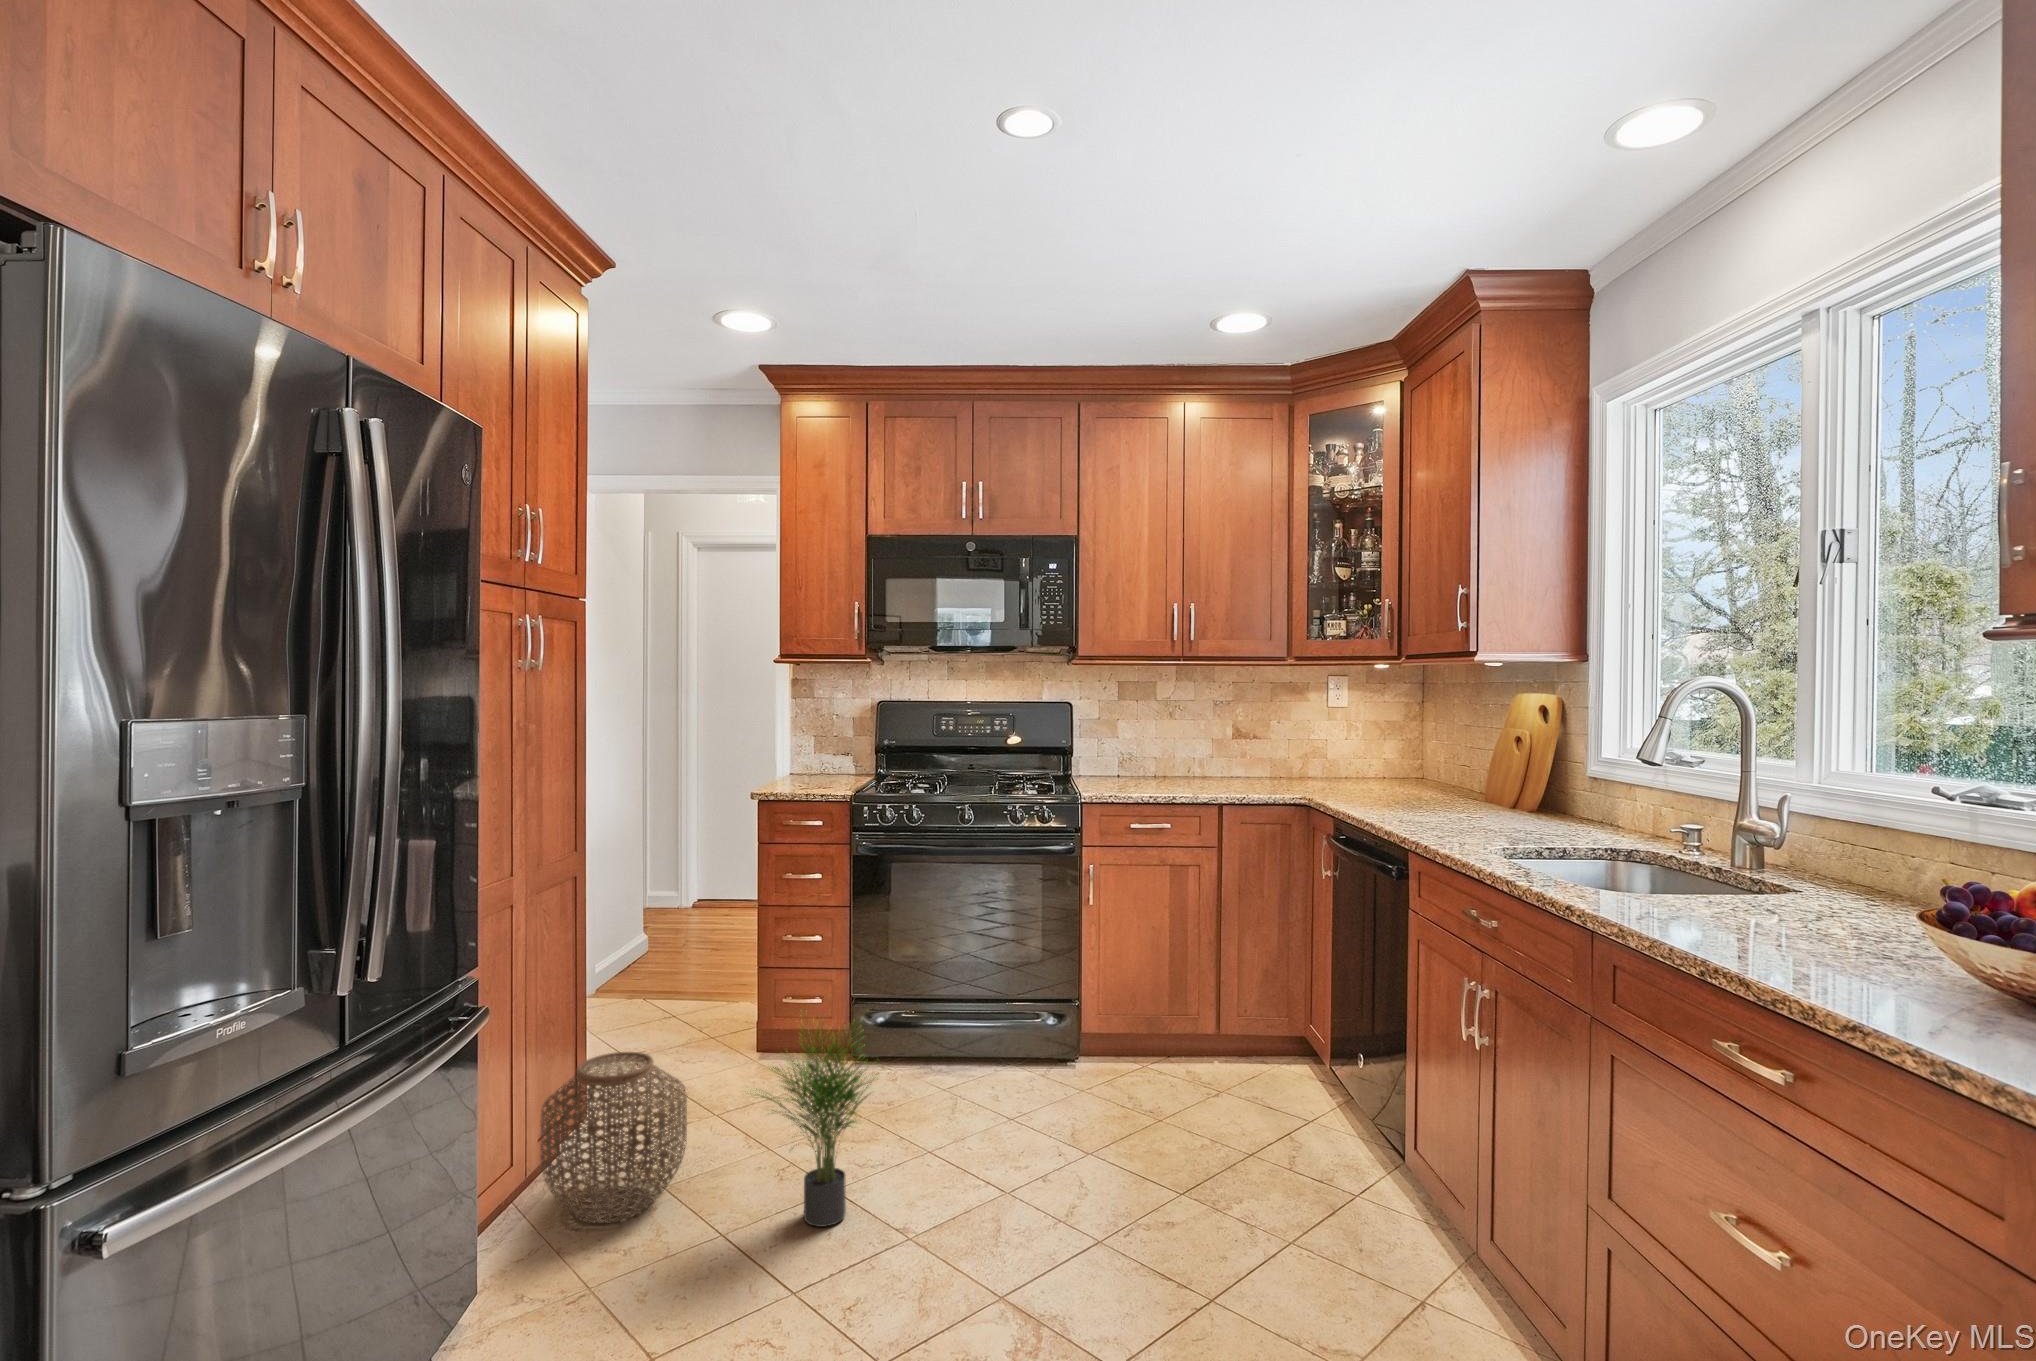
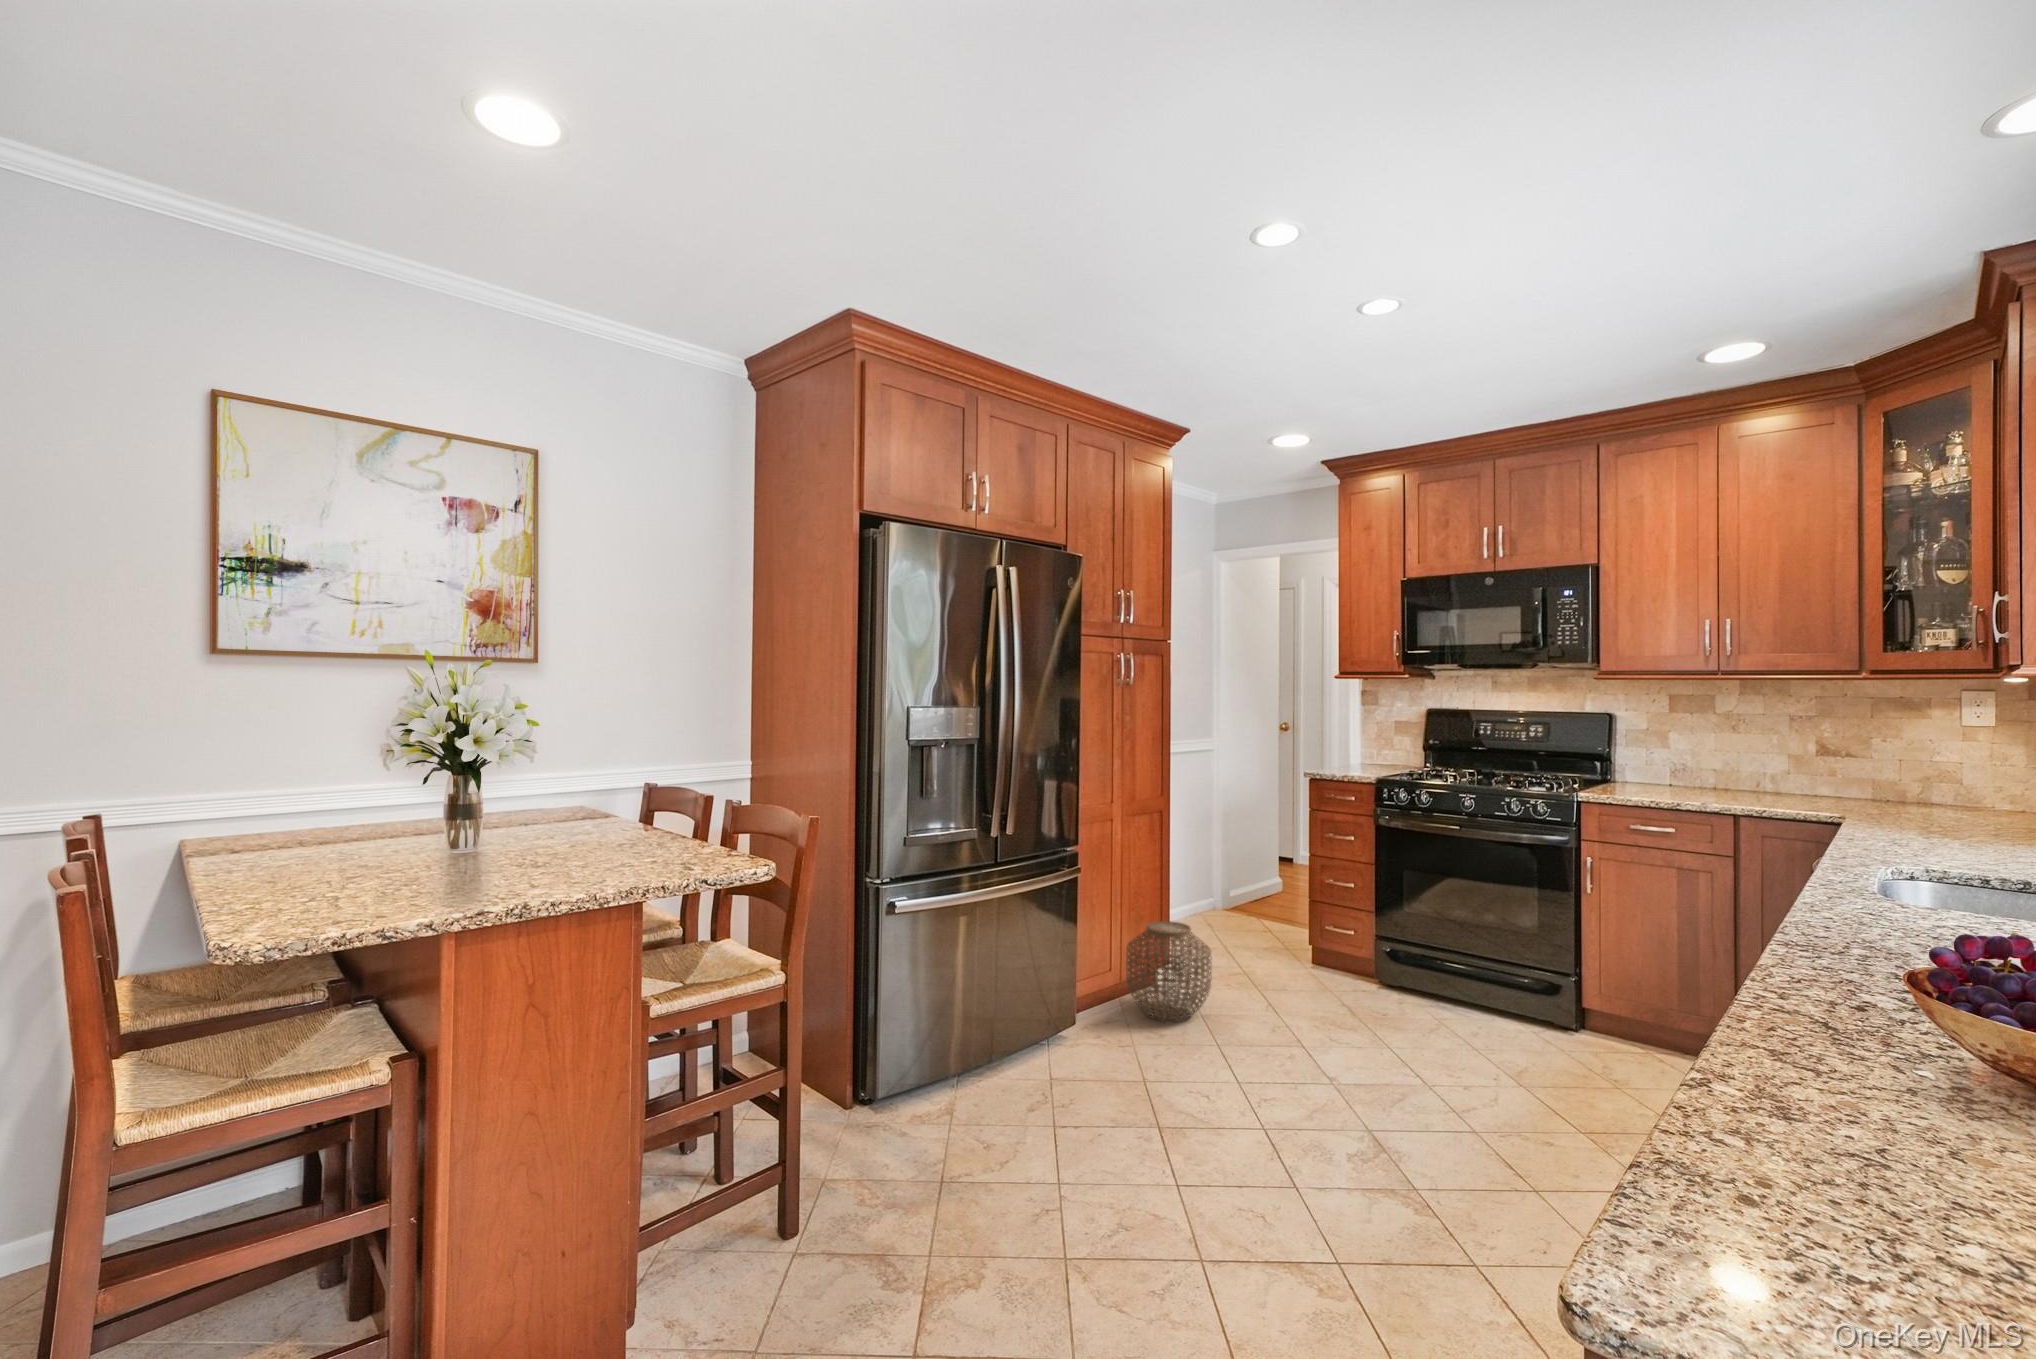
potted plant: present [756,1021,878,1227] -> none [1224,913,1329,1062]

